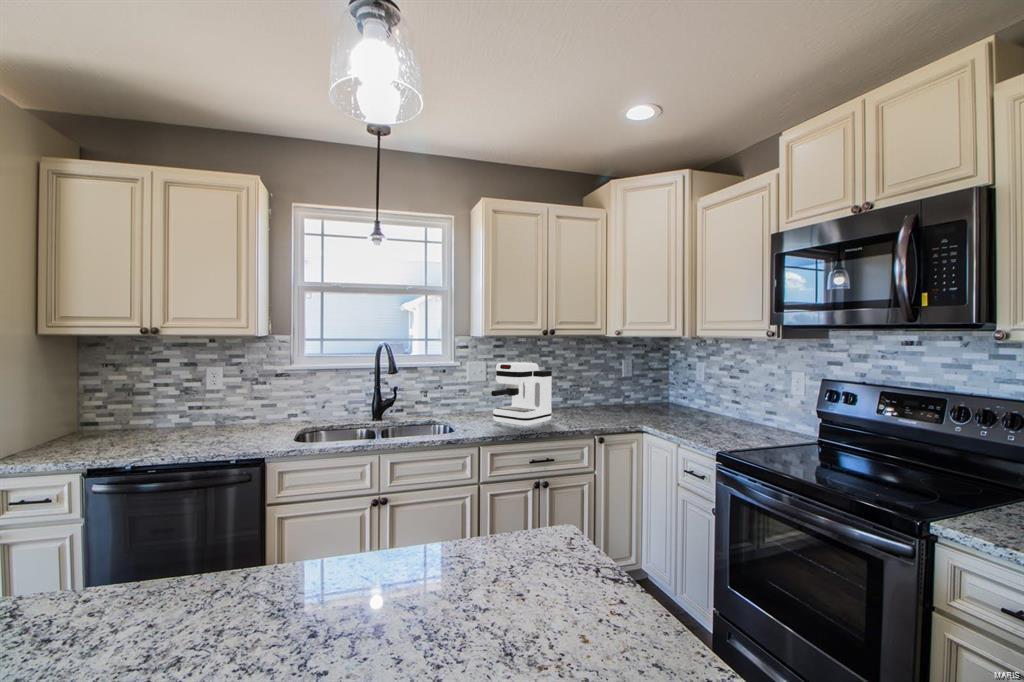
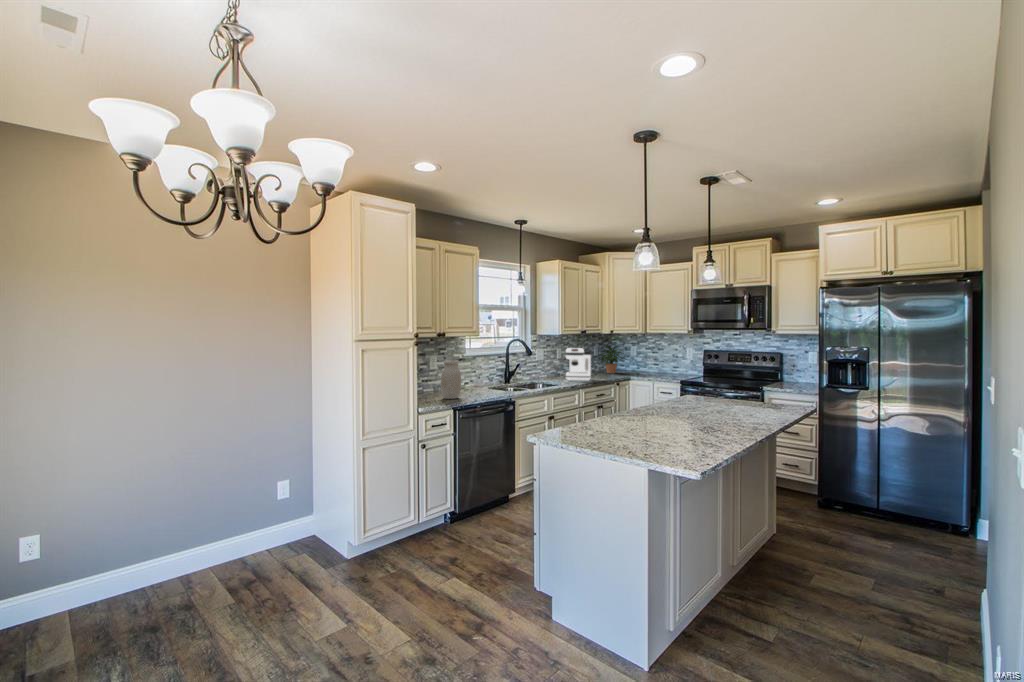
potted plant: none [619,356,671,412] -> present [601,345,622,373]
jar: none [139,377,182,445] -> present [441,360,461,399]

